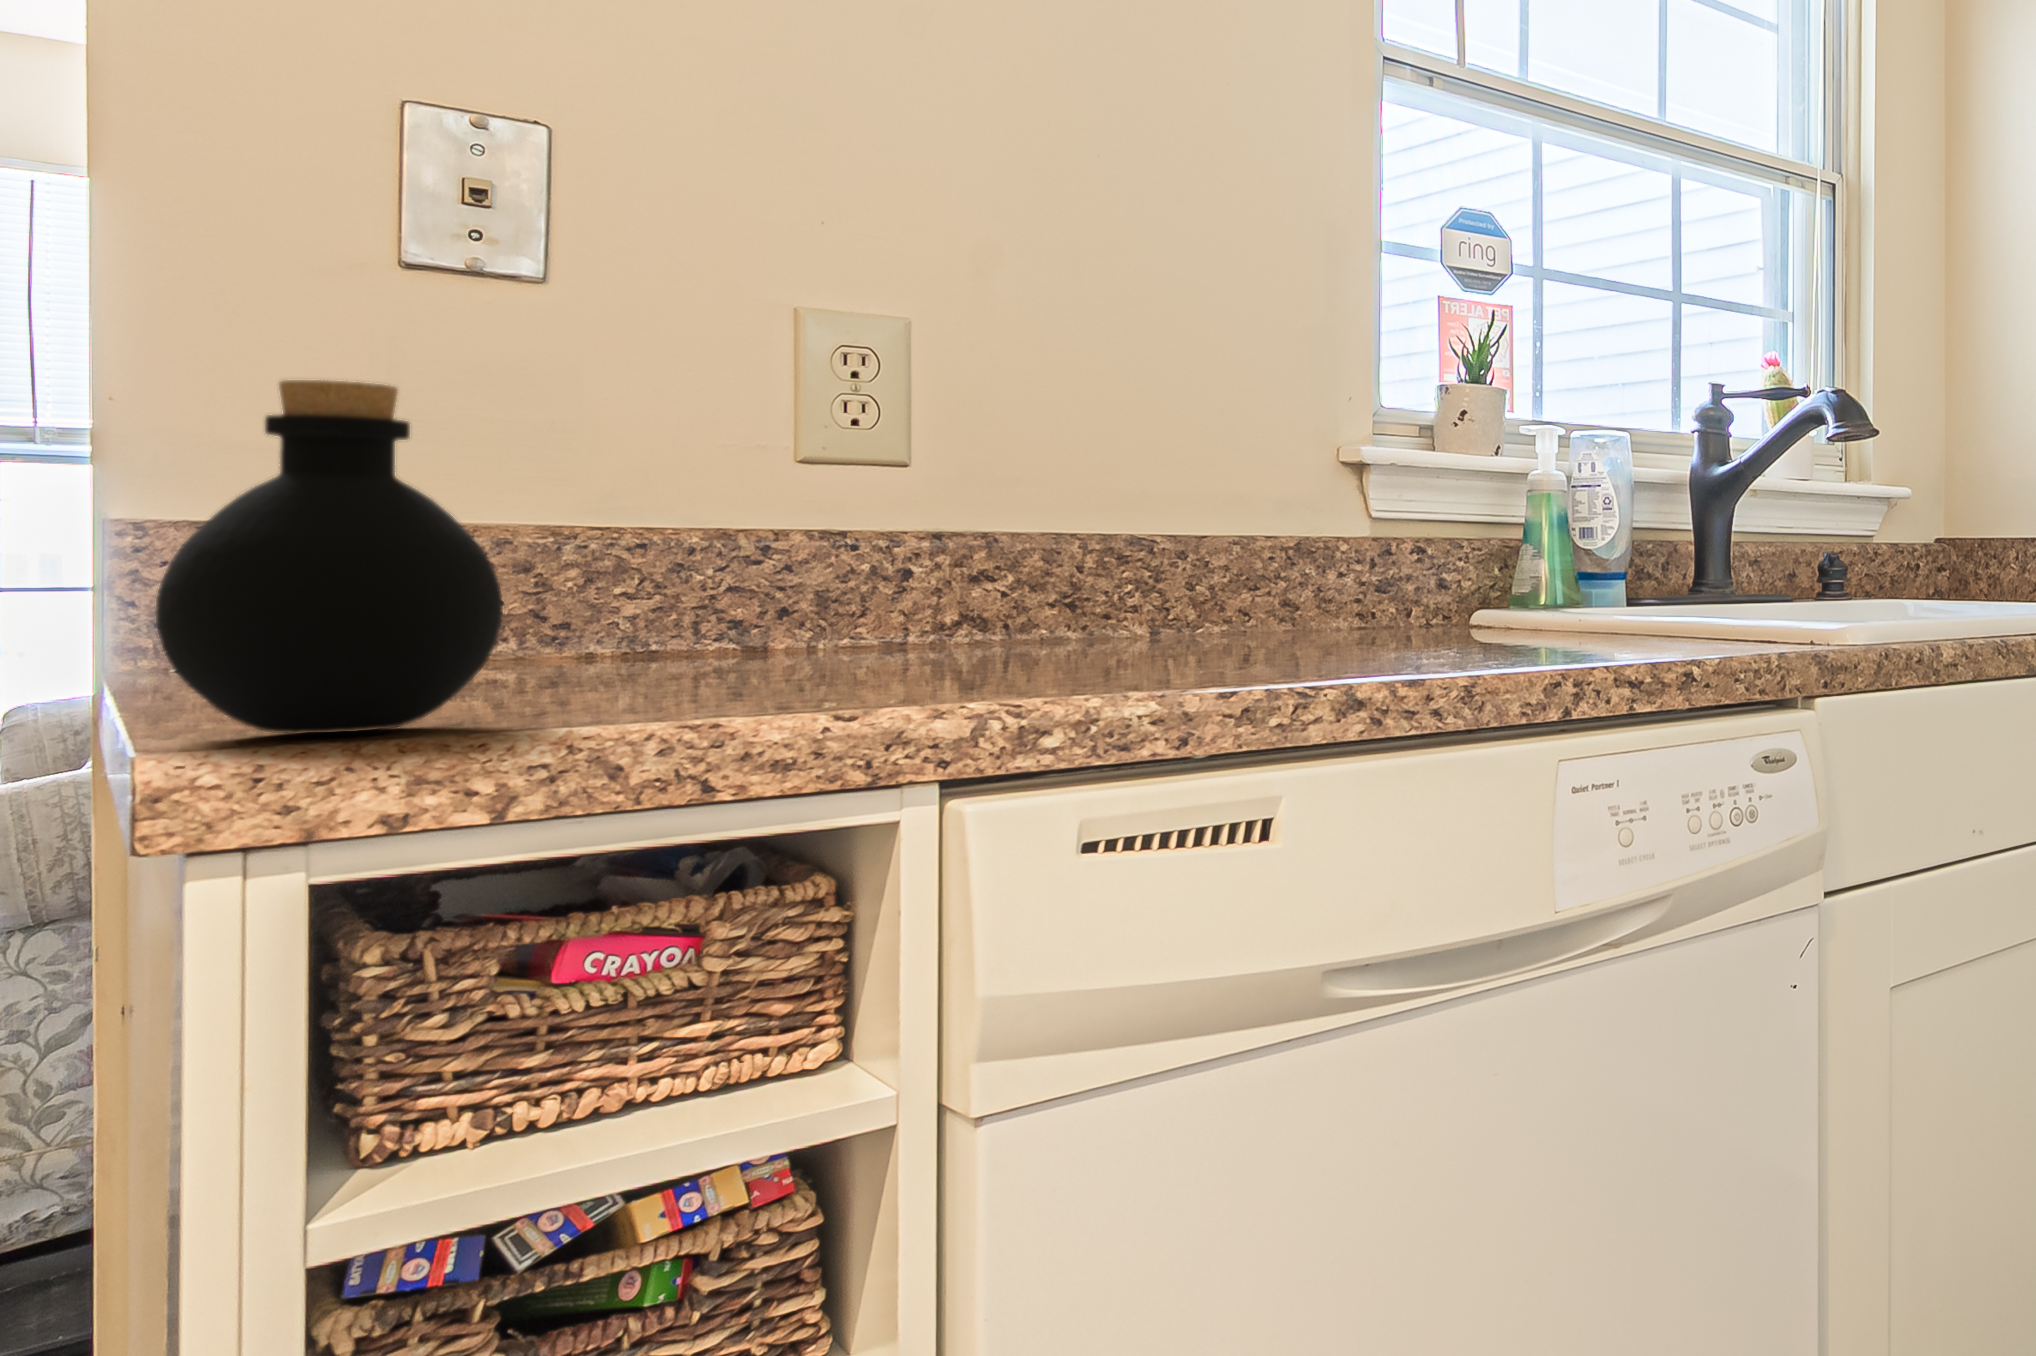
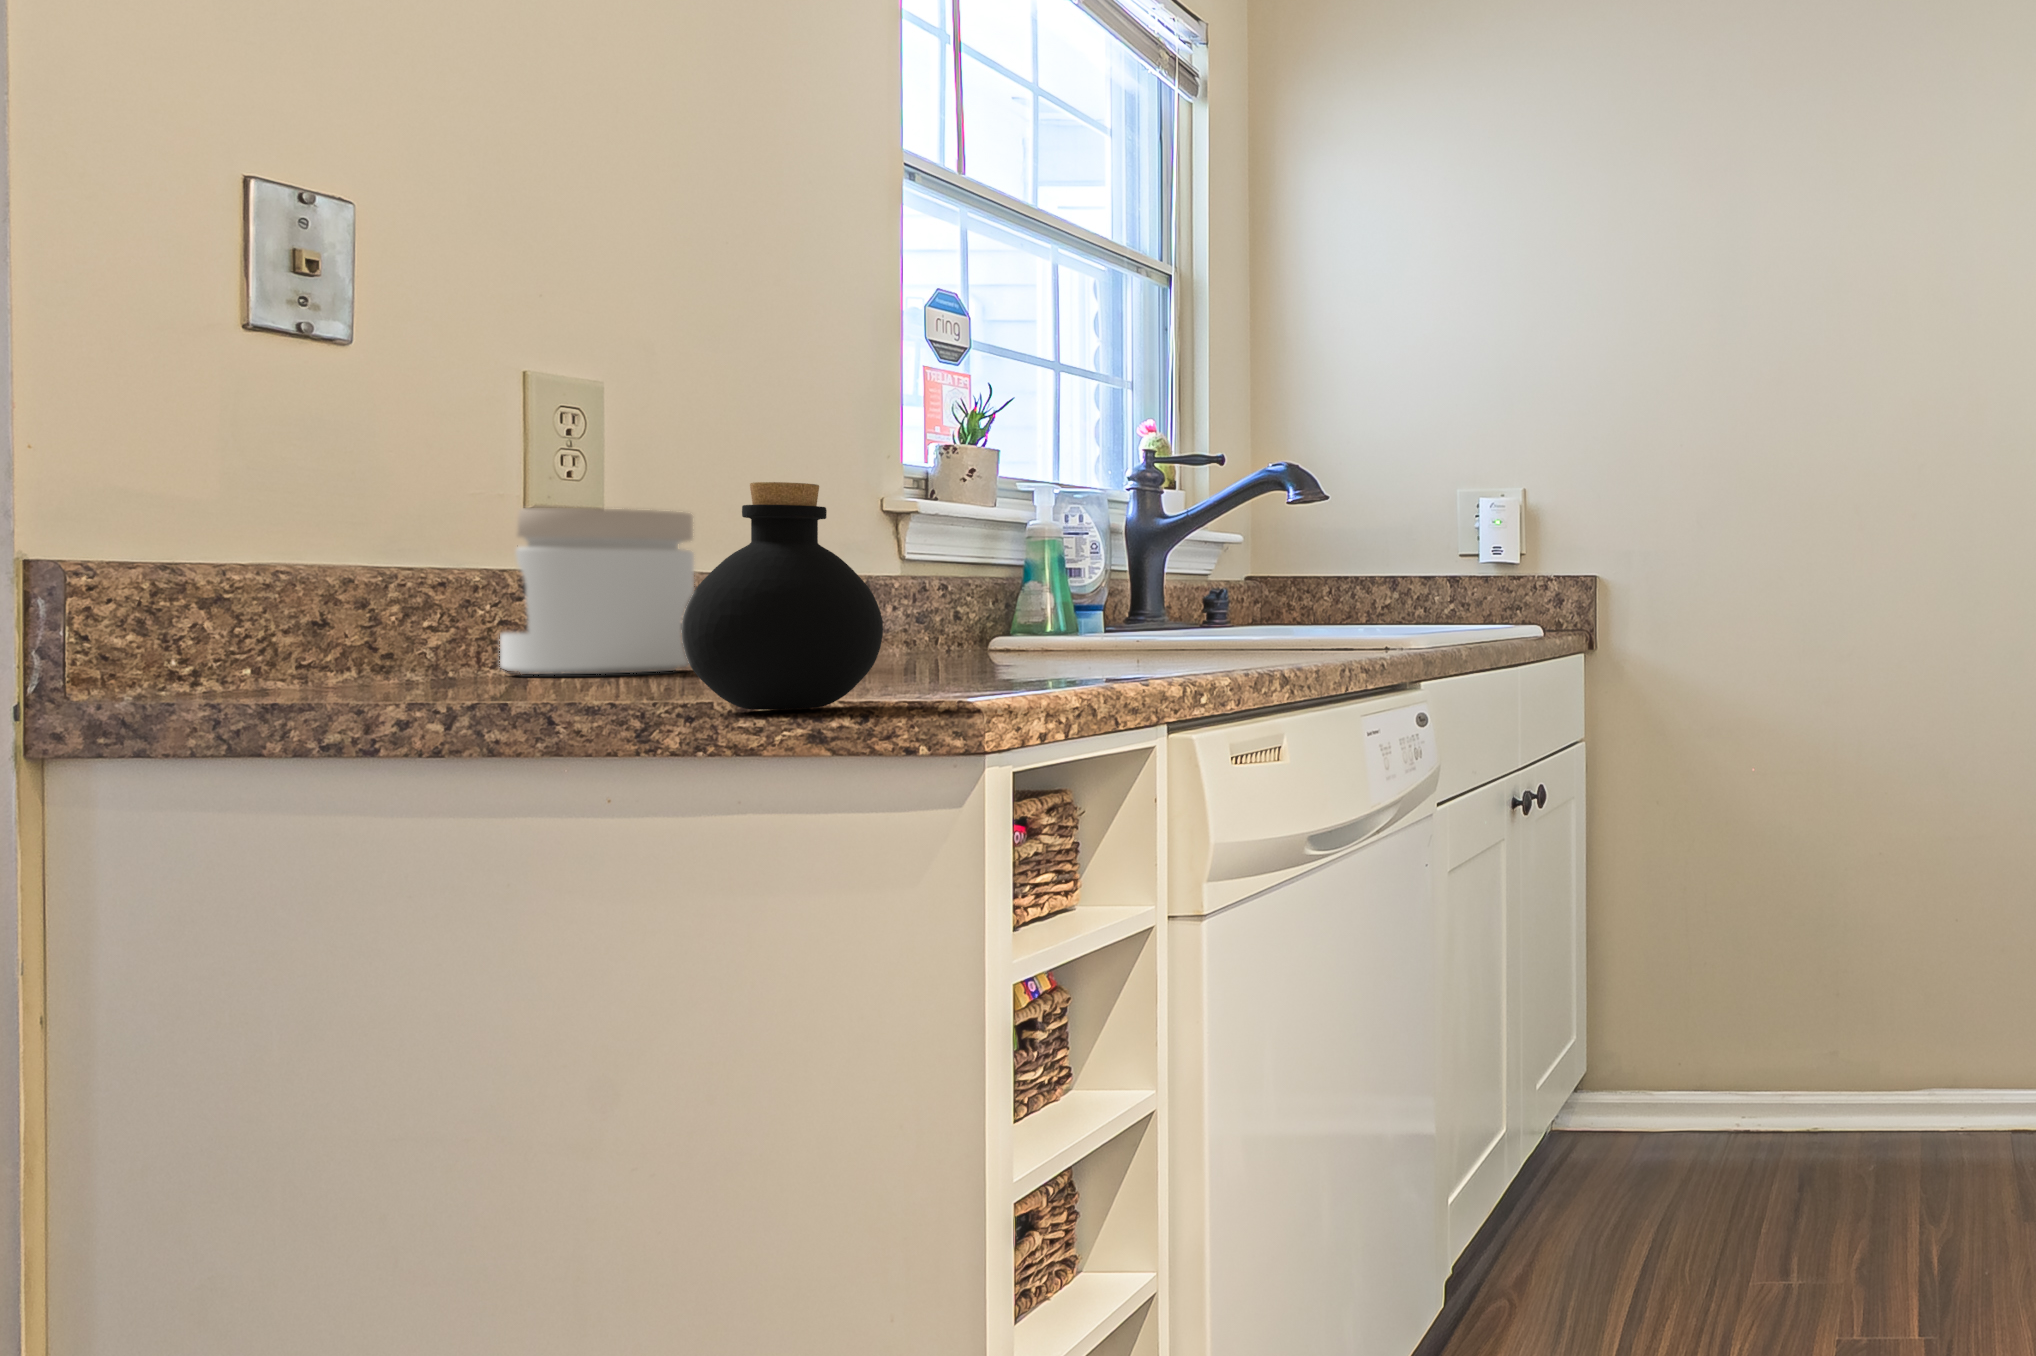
jar: none [772,455,980,650] -> present [500,508,694,674]

